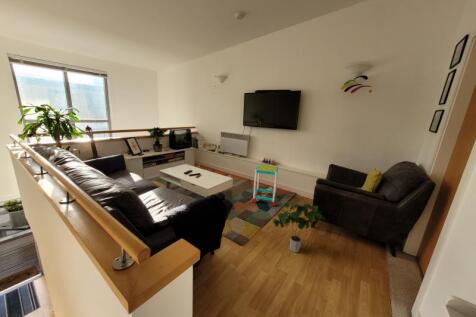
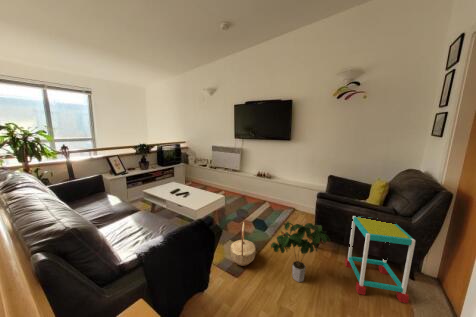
side table: present [252,164,278,206] -> present [345,216,415,303]
basket: none [237,201,259,237] -> present [230,222,256,266]

